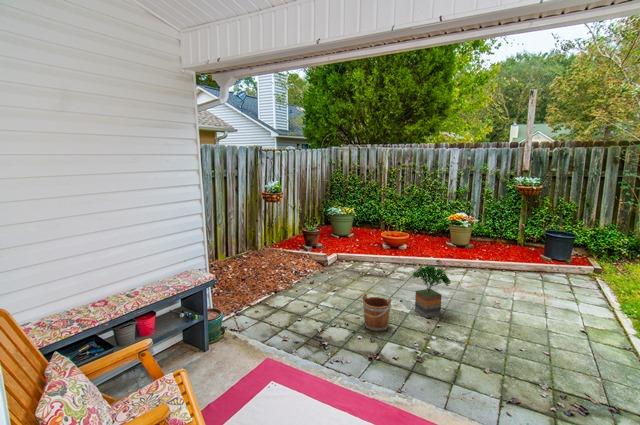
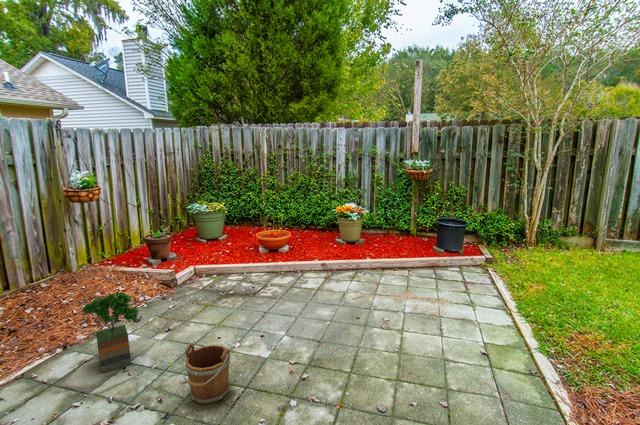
potted tree: present [413,265,450,318] -> present [82,292,138,373]

